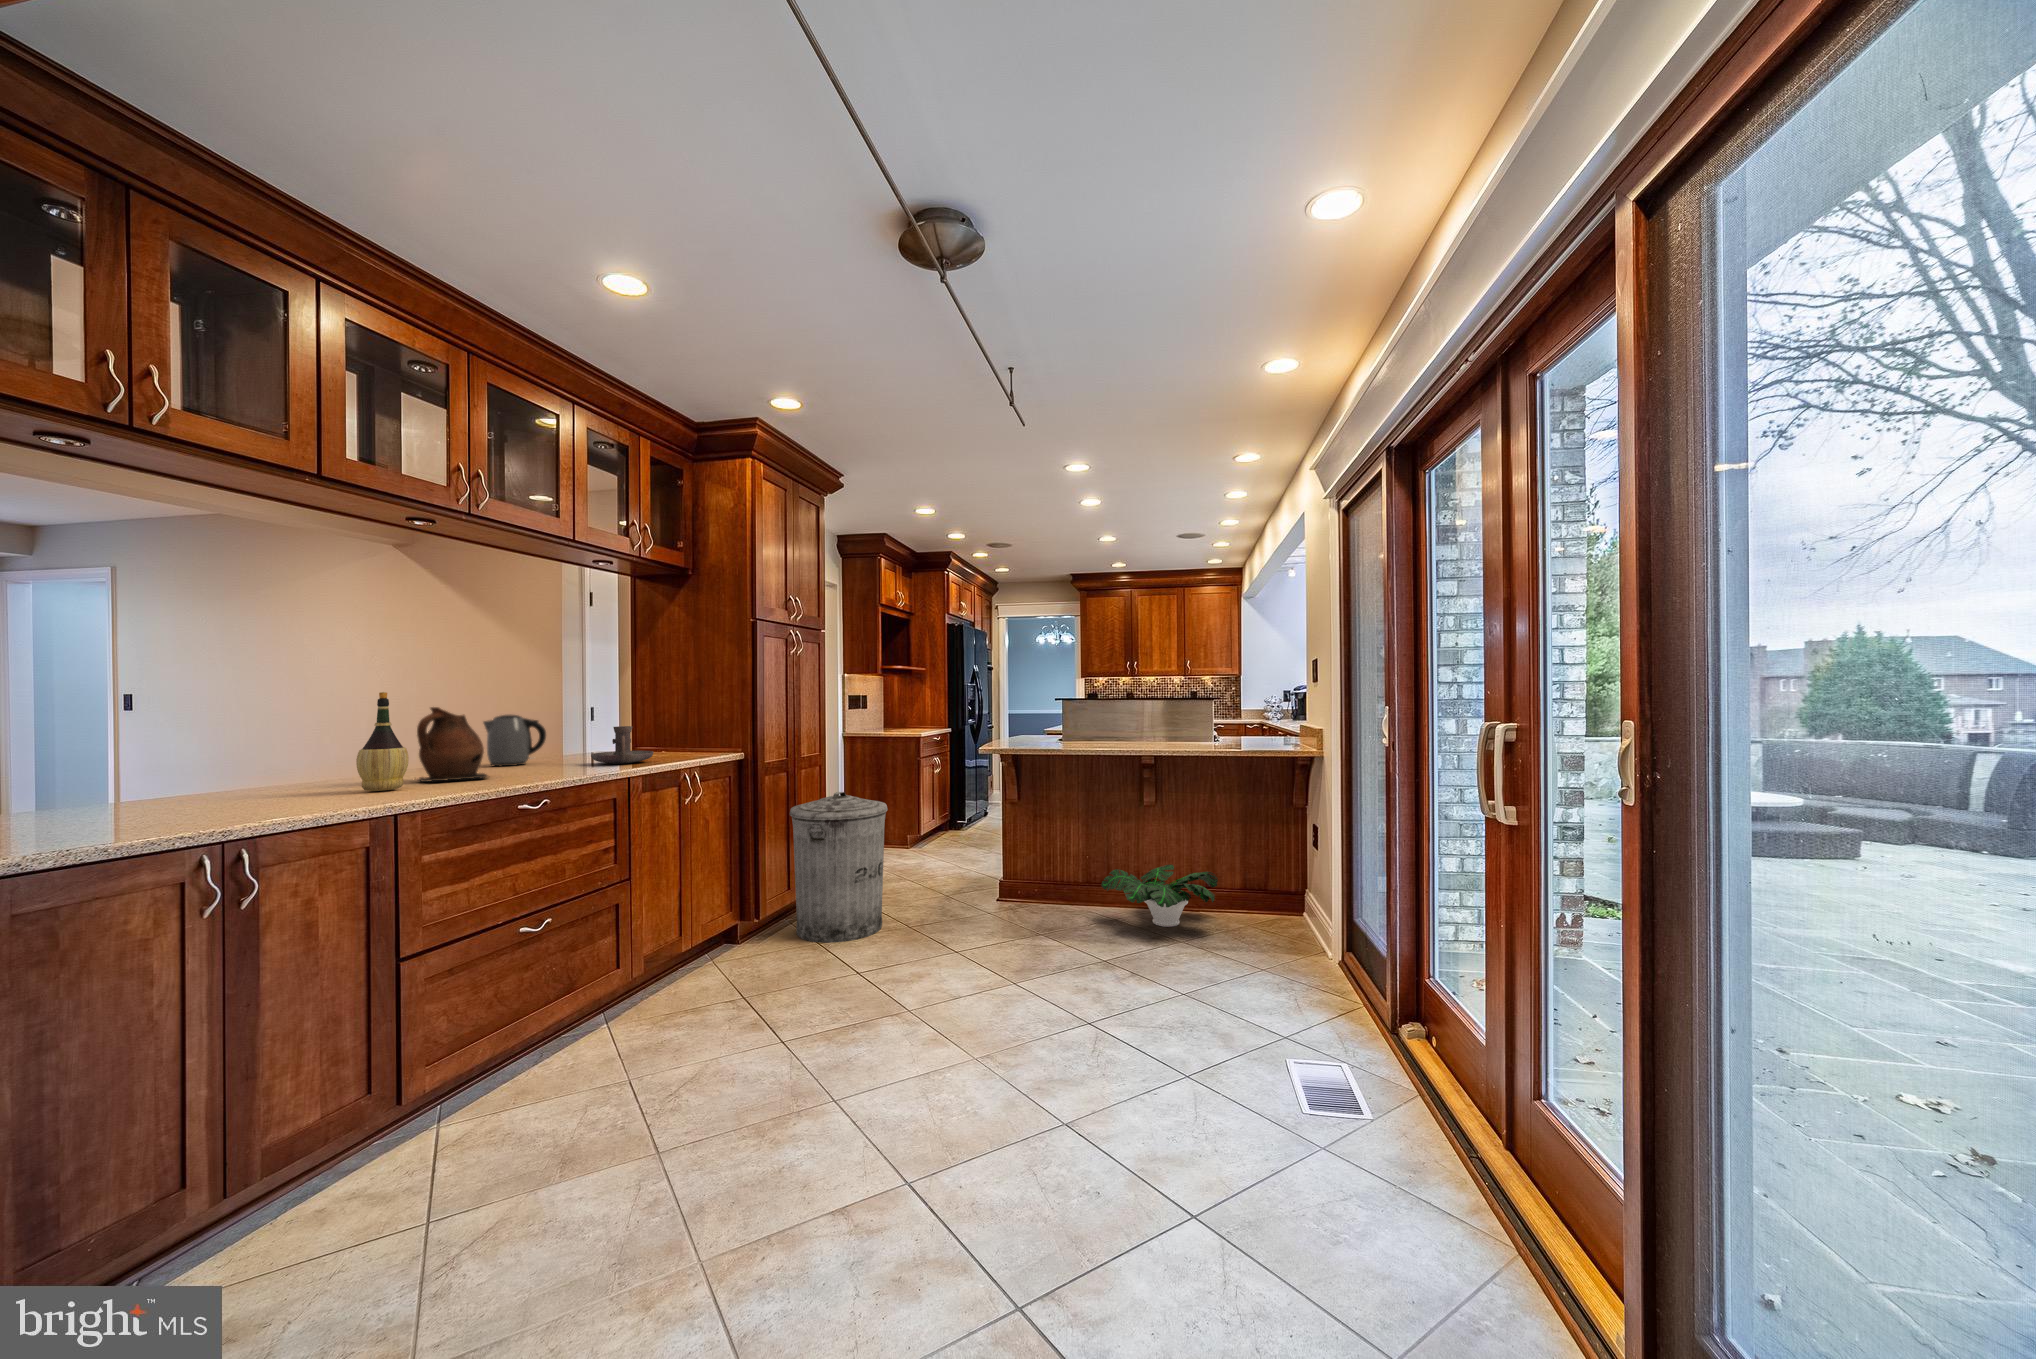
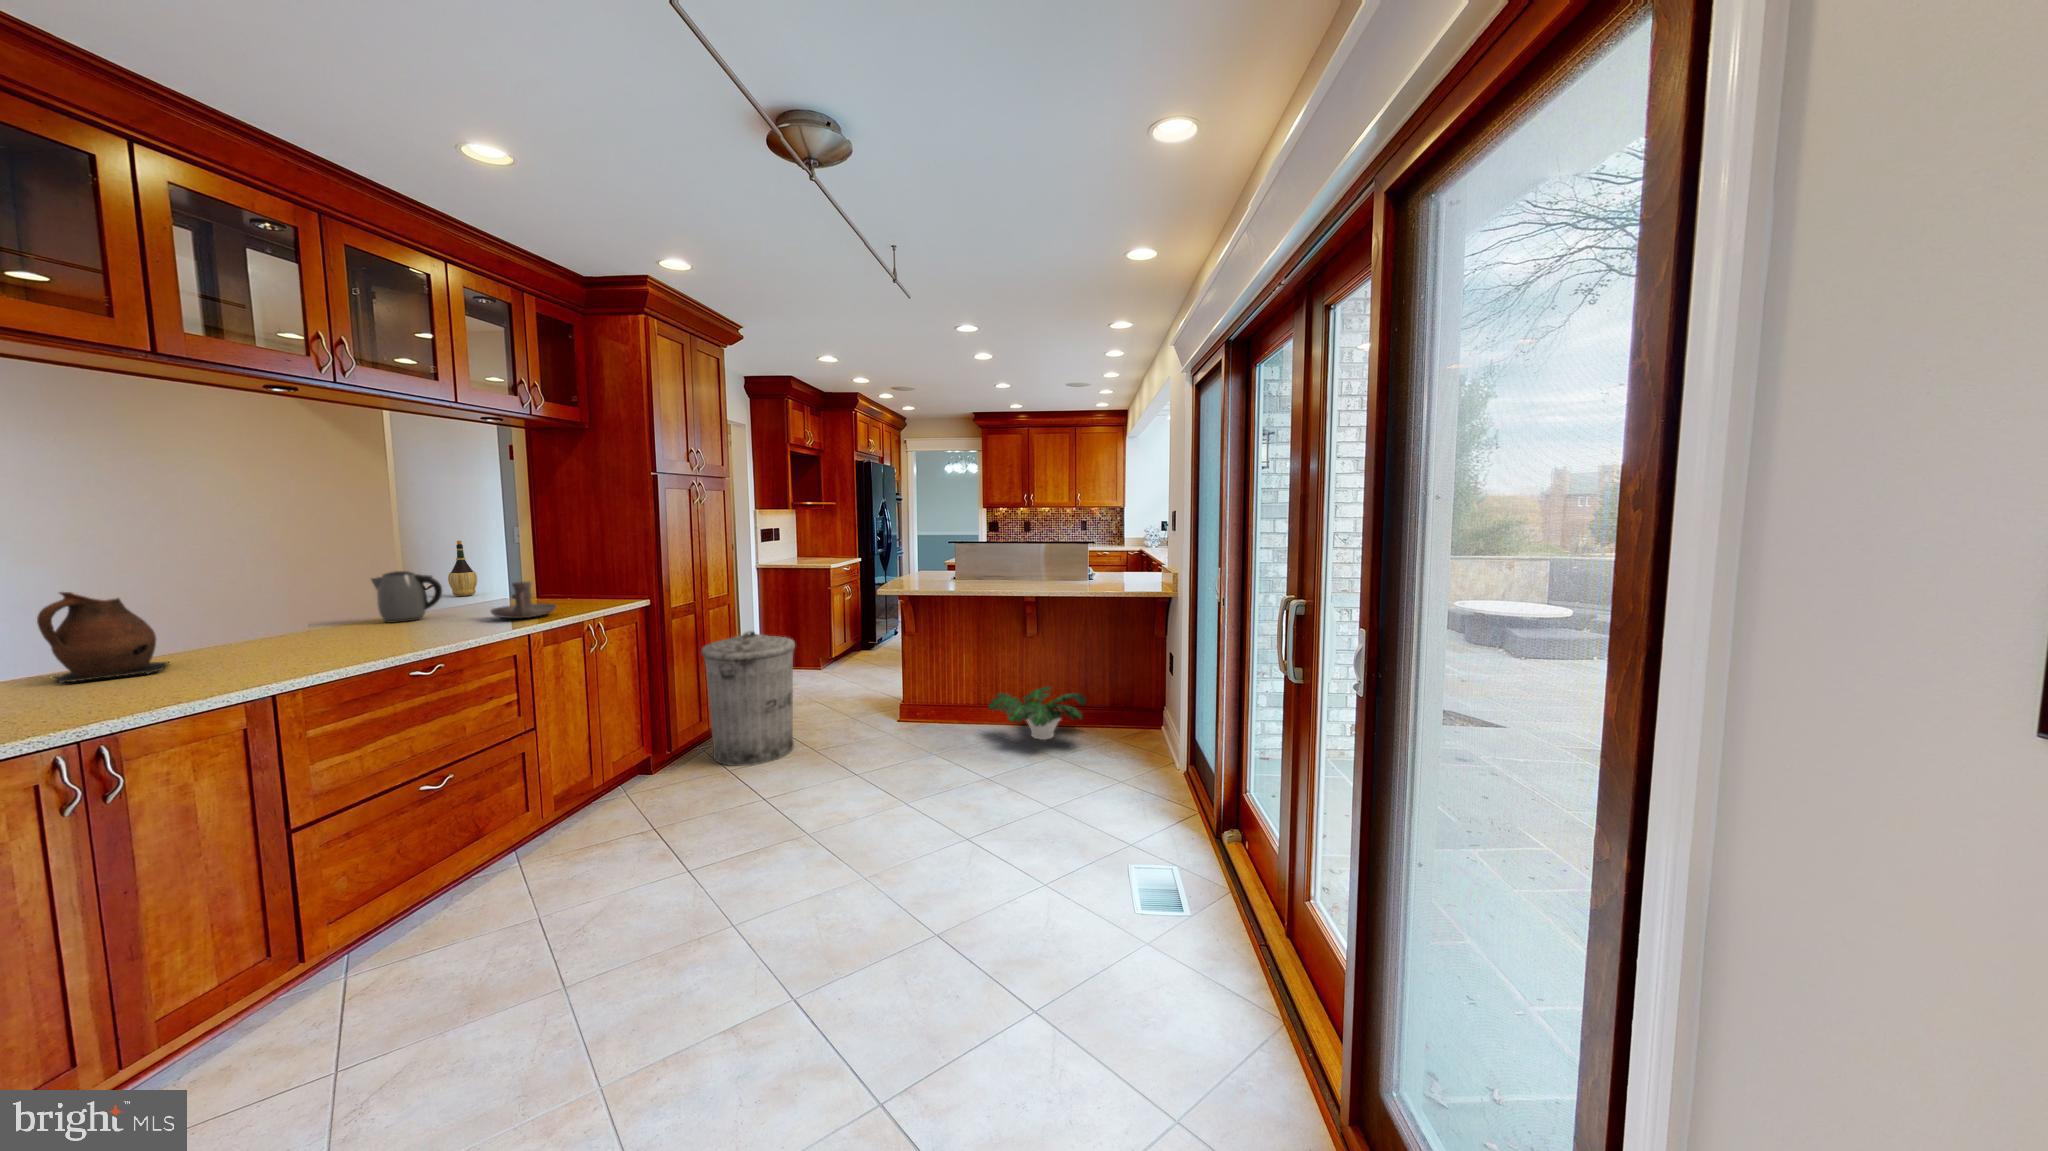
wine bottle: present [356,692,409,791] -> present [448,541,477,596]
ceramic pitcher: present [417,707,488,782] -> present [37,592,168,683]

